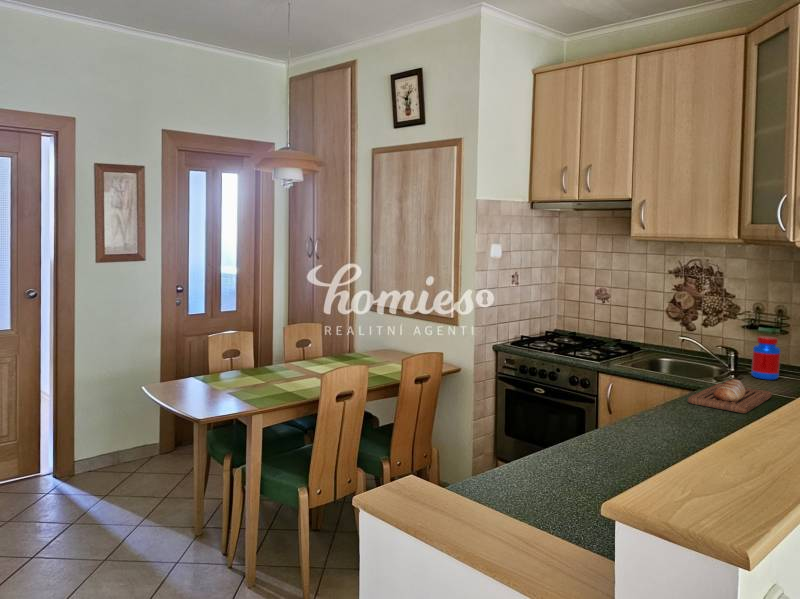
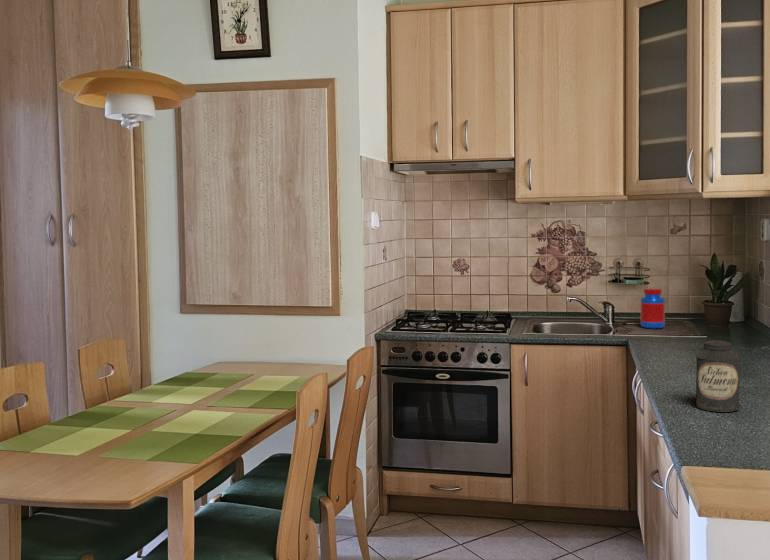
bread loaf: present [688,379,772,413] -> none [642,327,706,353]
canister: none [576,399,622,476] -> present [696,340,740,412]

